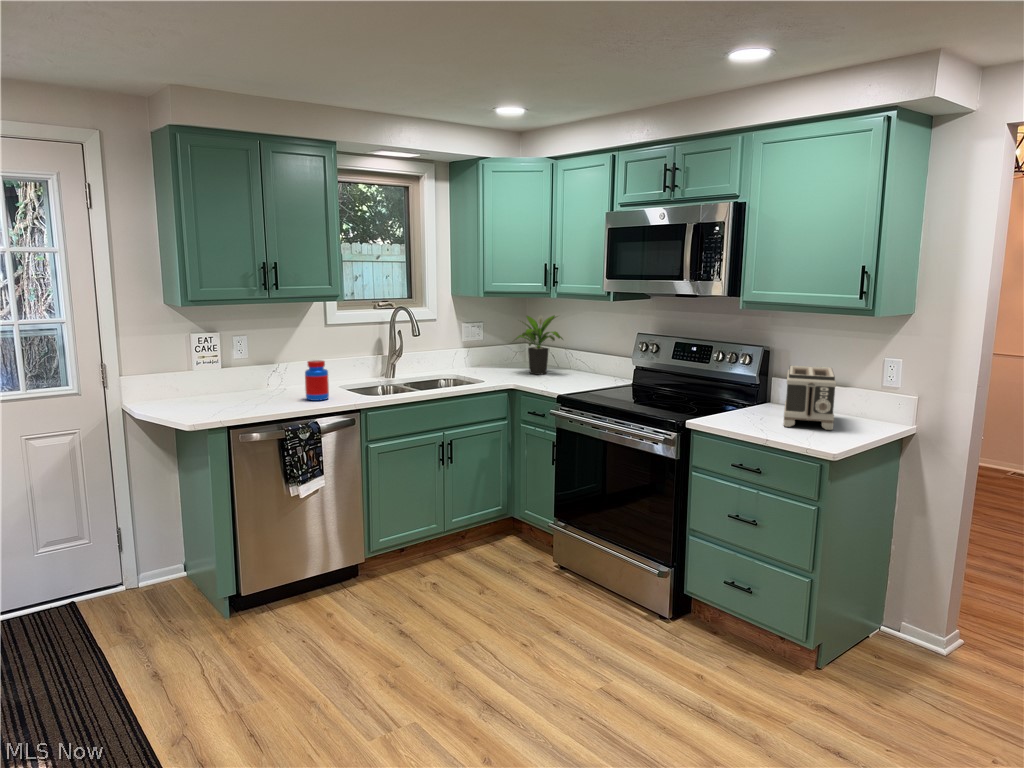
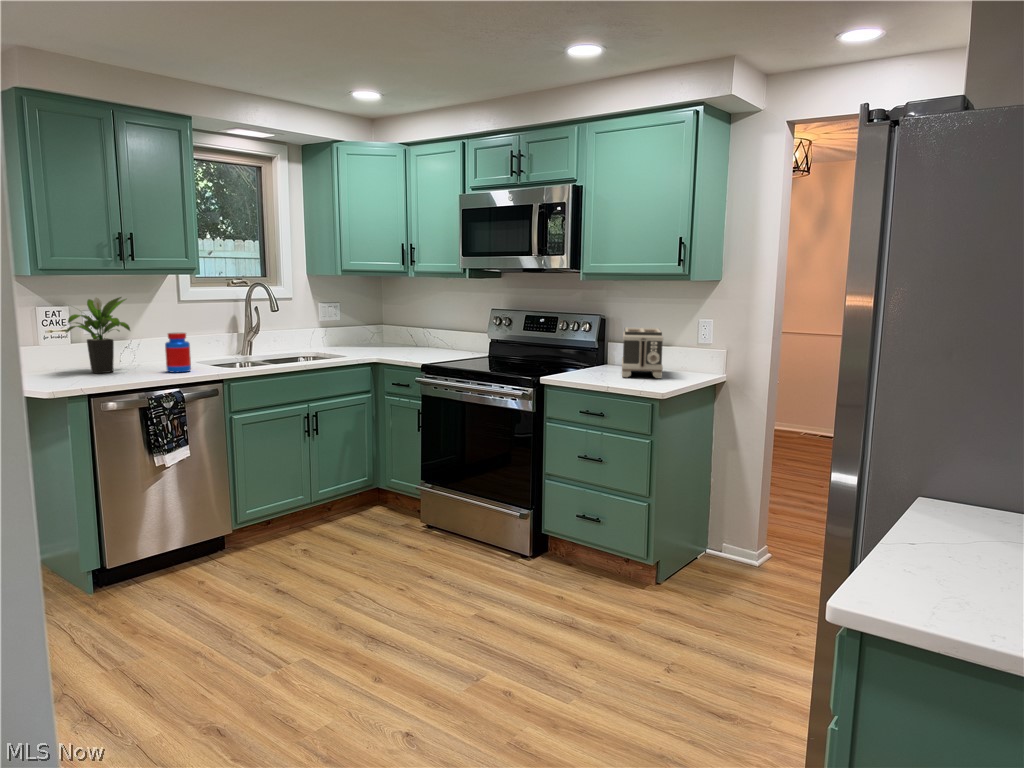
potted plant: present [515,315,563,375] -> present [66,297,130,373]

